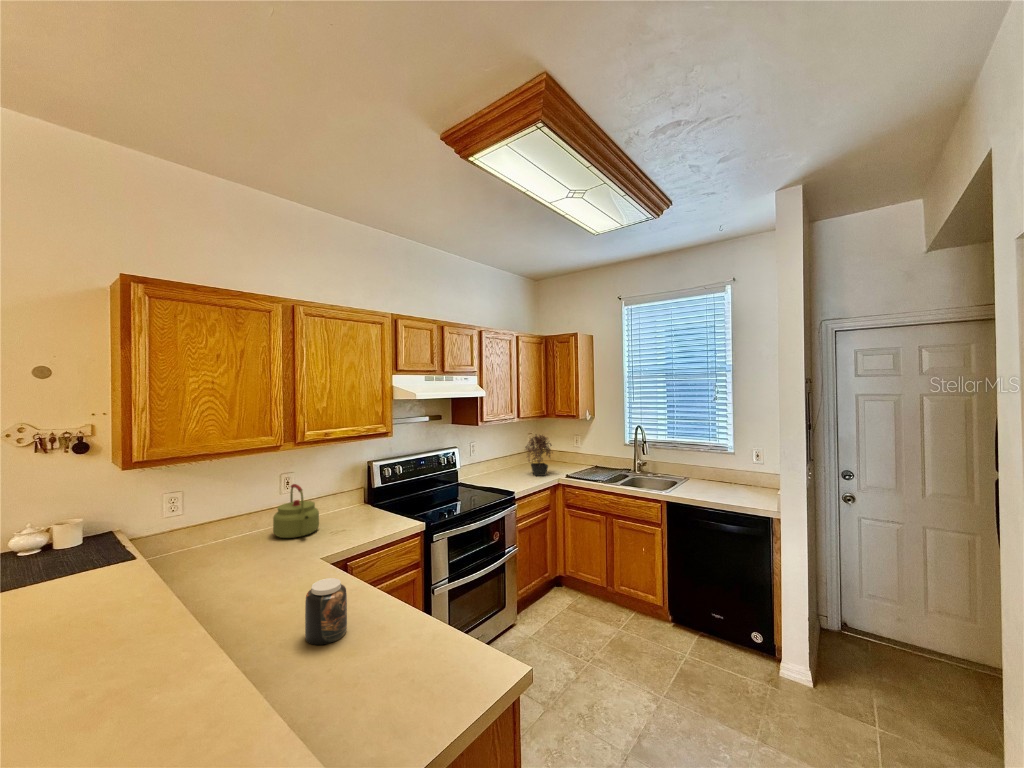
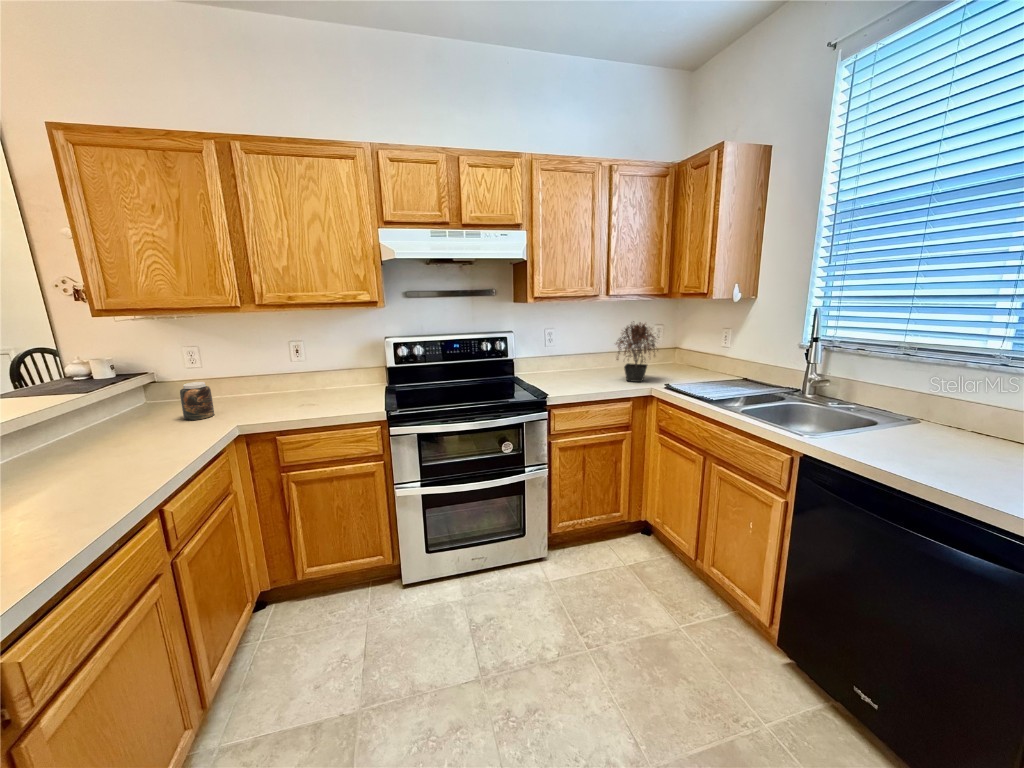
kettle: present [273,484,319,538] -> none [261,351,309,404]
jar: present [305,578,347,645] -> present [180,382,214,420]

